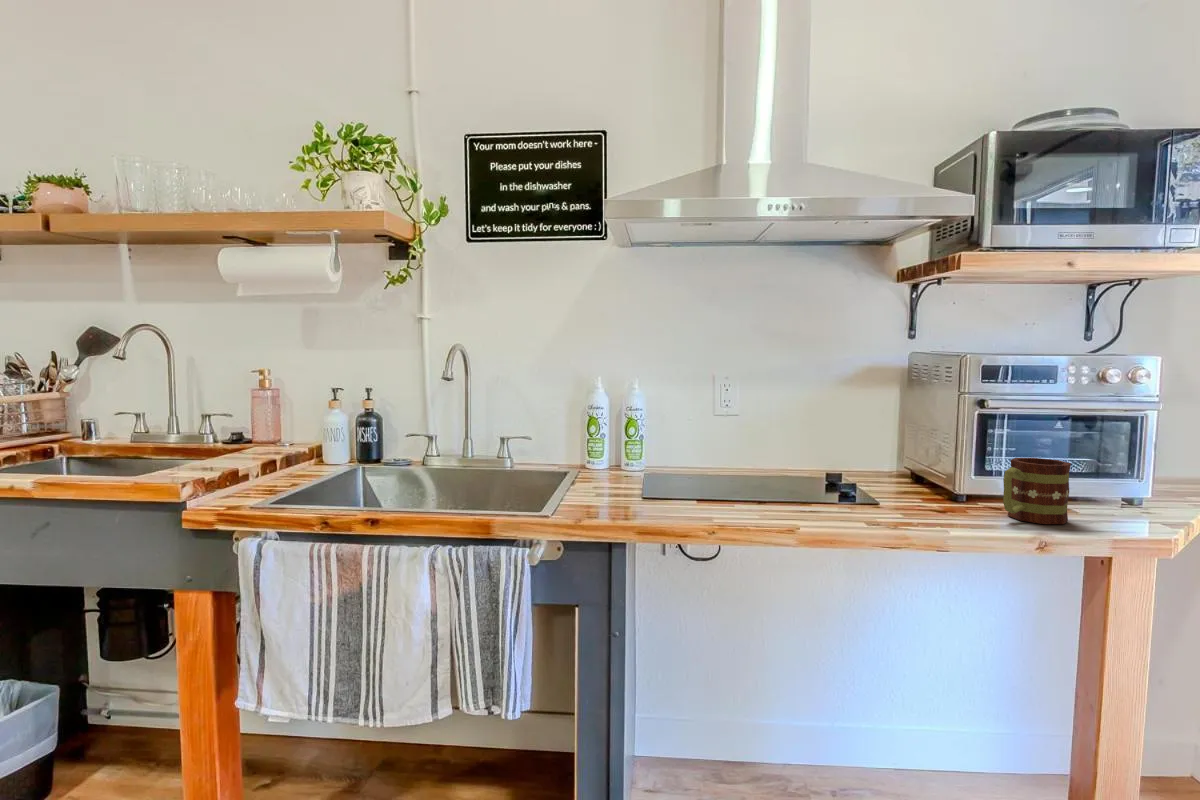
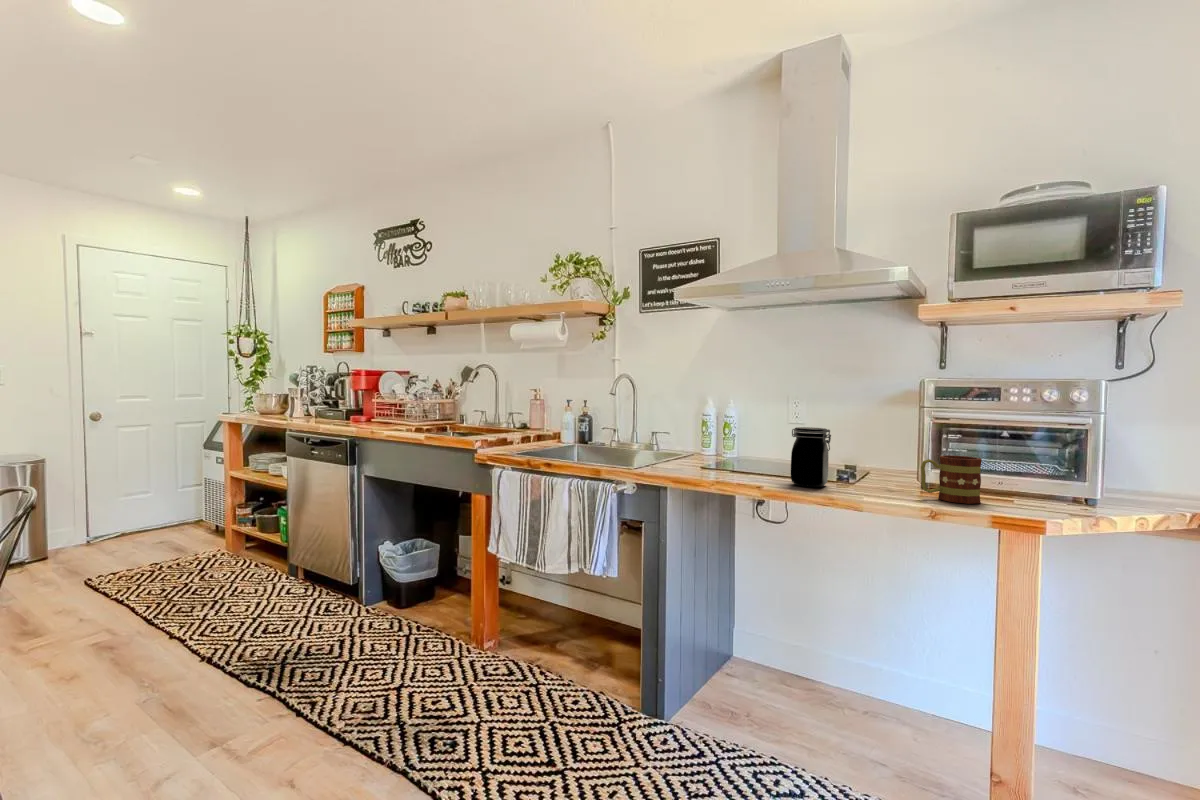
jar: none [815,428,885,521] -> present [791,427,831,487]

